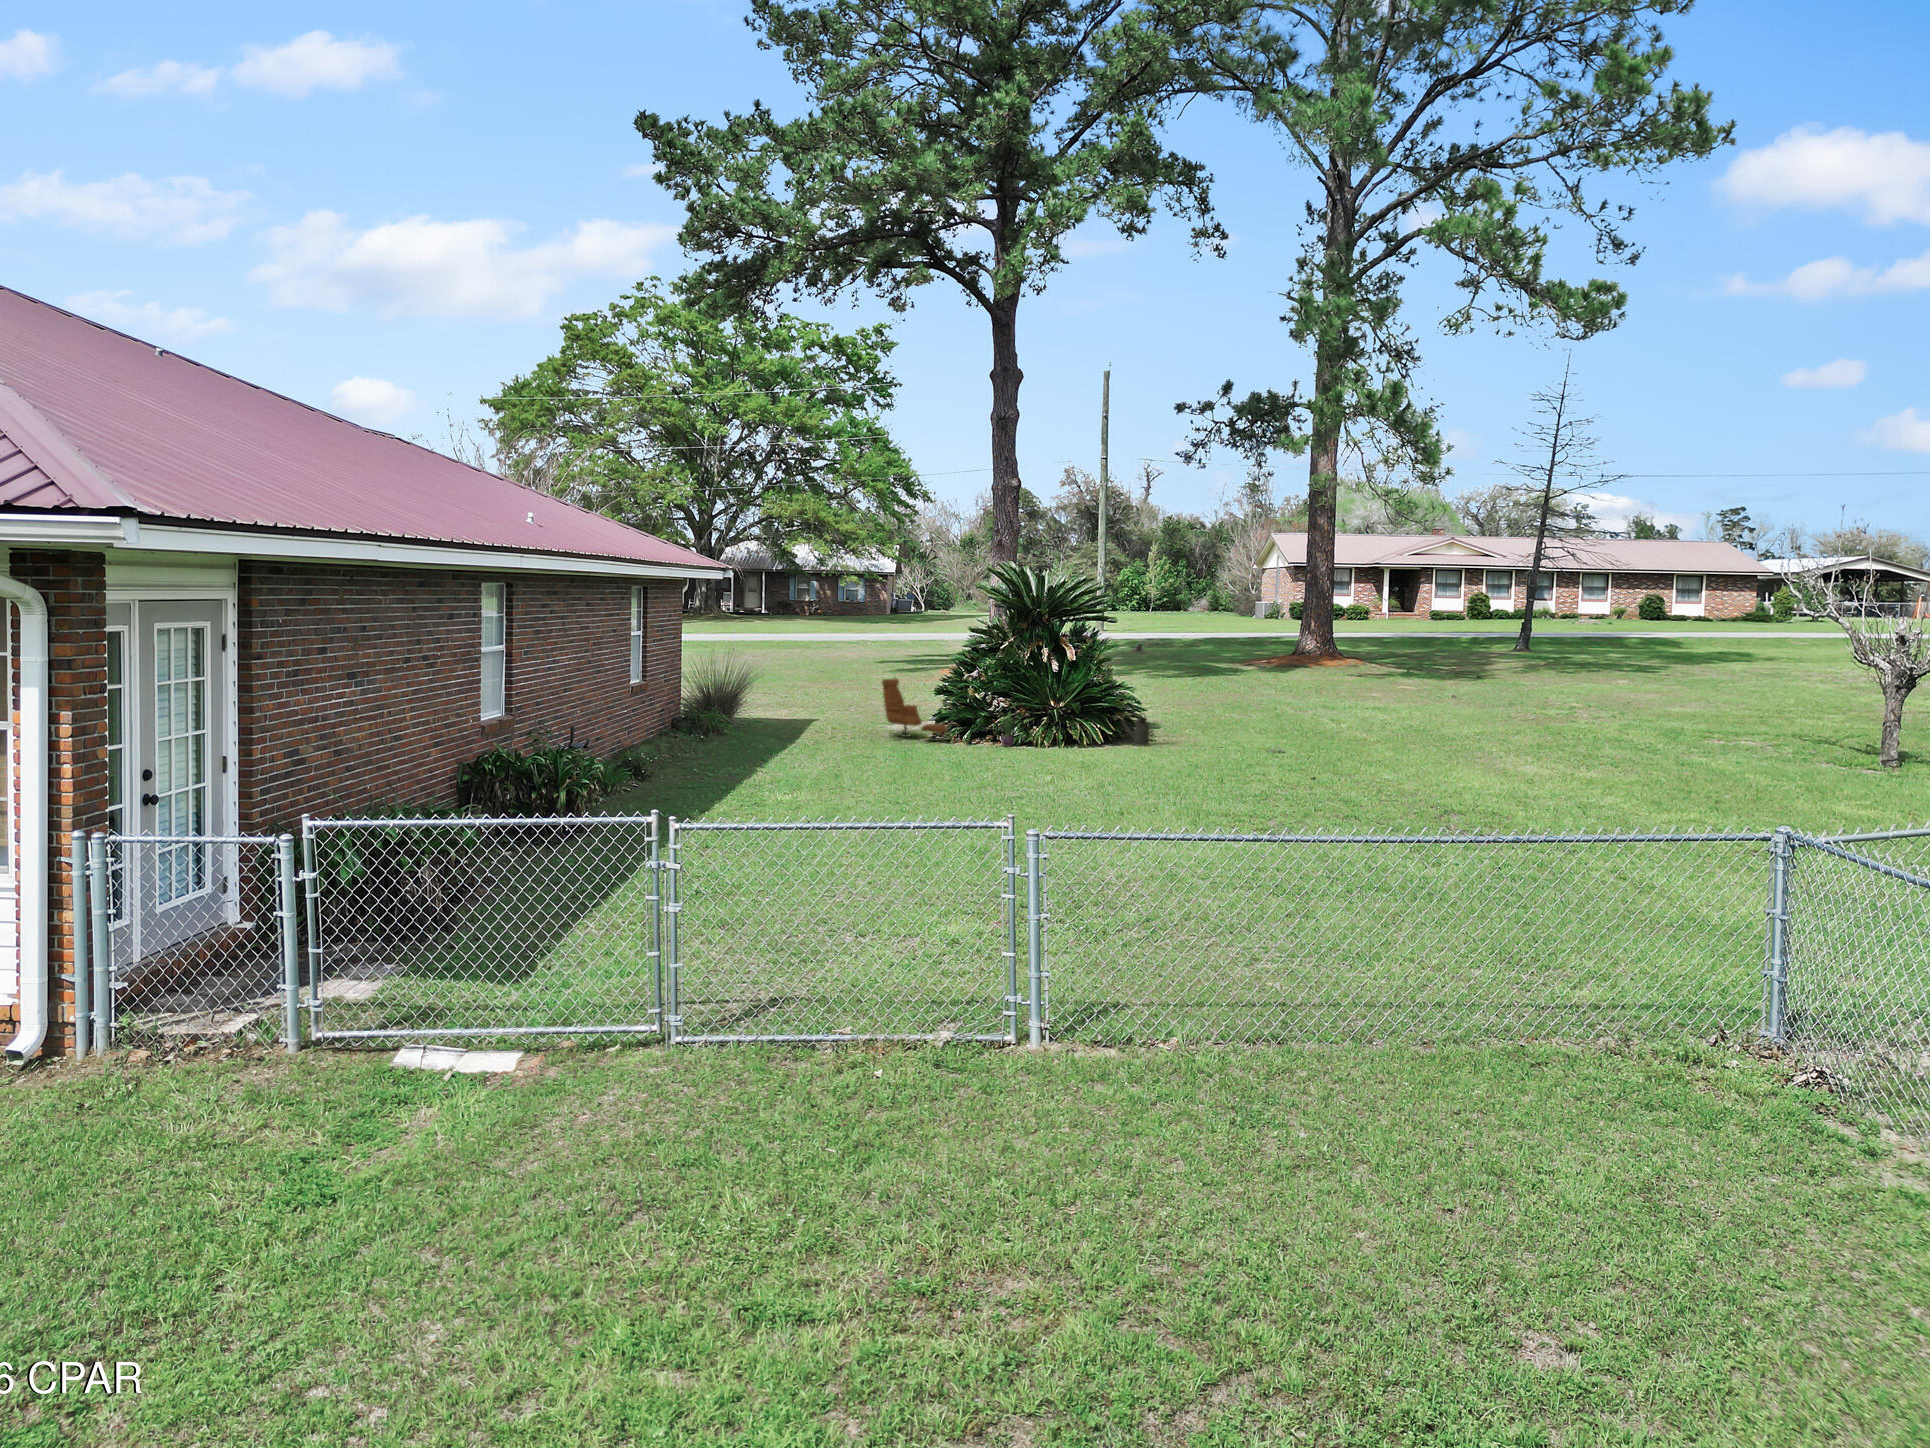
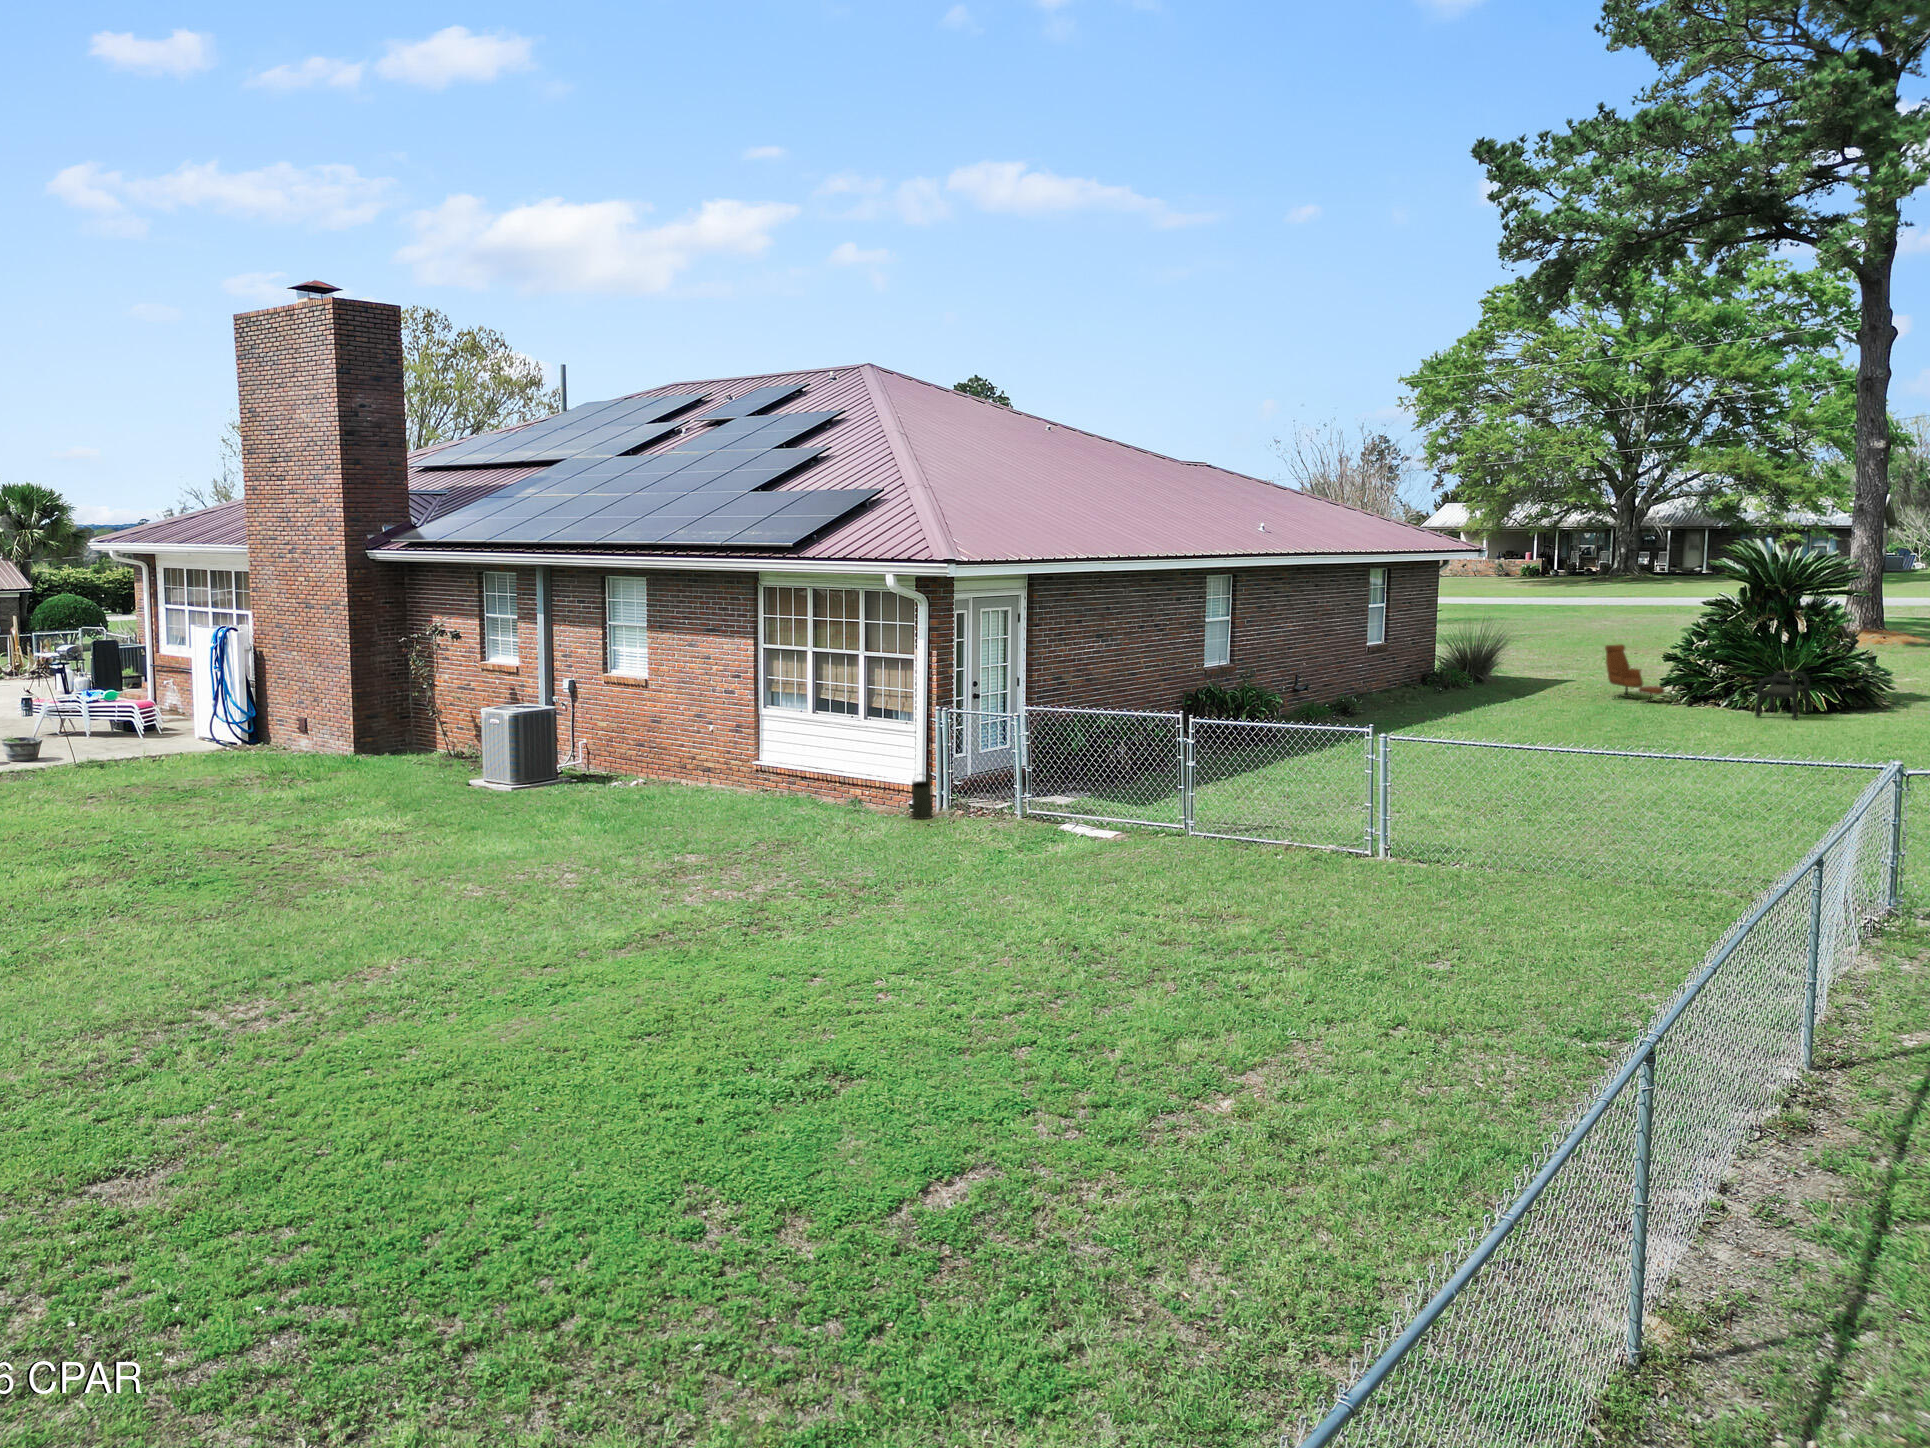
bench: none [1050,703,1090,755] -> present [1755,671,1811,720]
decorative plant: present [999,714,1014,747] -> none [1702,678,1743,710]
watering can: present [1120,715,1153,746] -> present [911,775,933,819]

